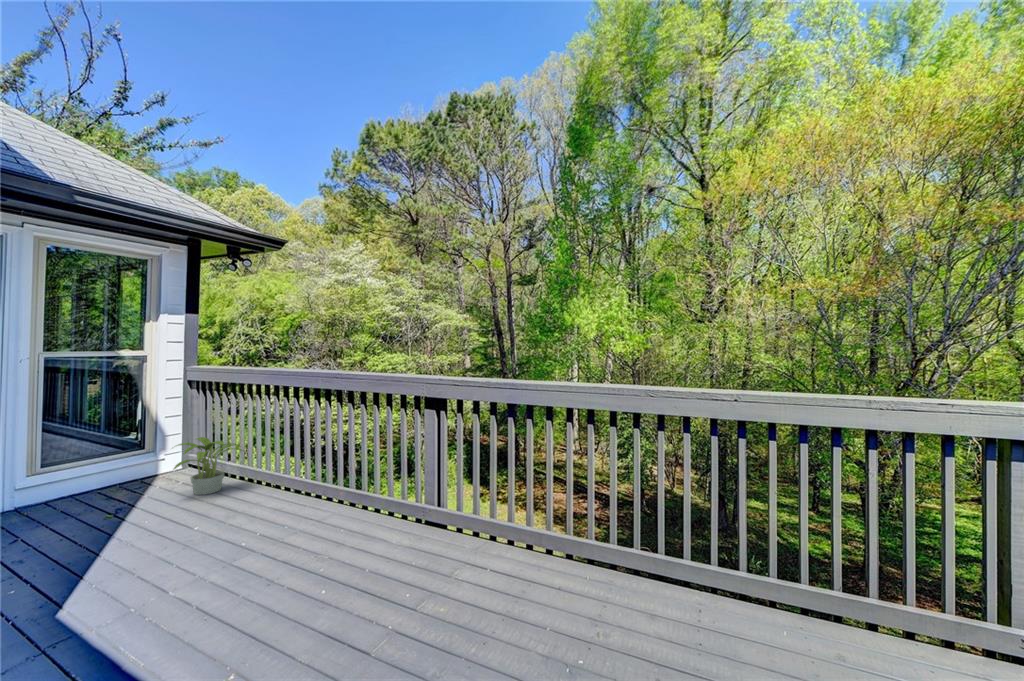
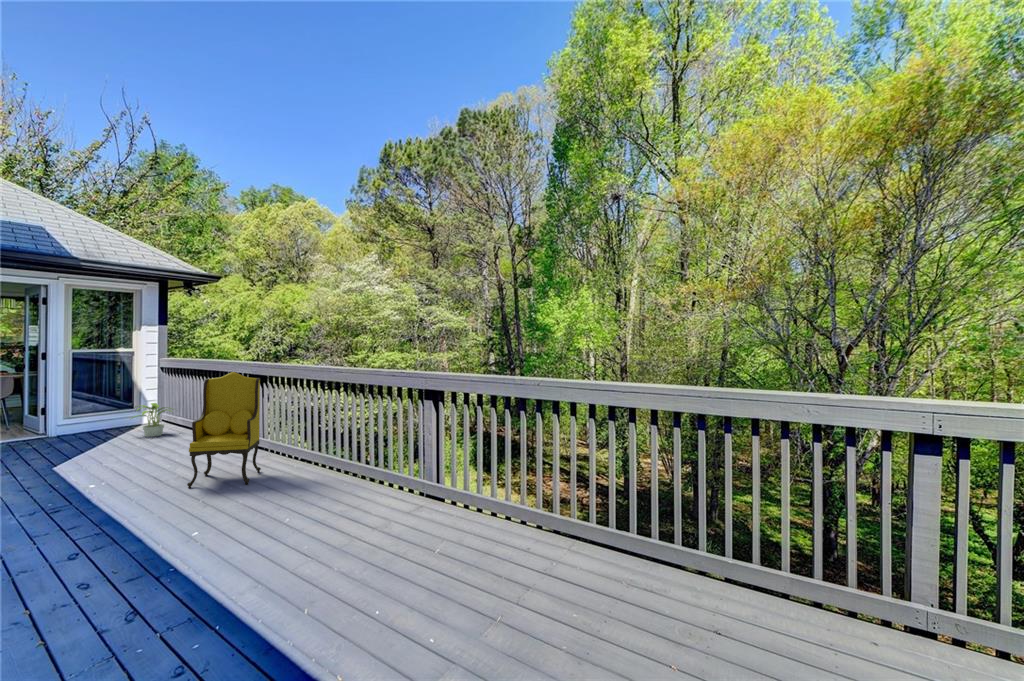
armchair: none [457,386,575,614] -> present [187,372,261,488]

